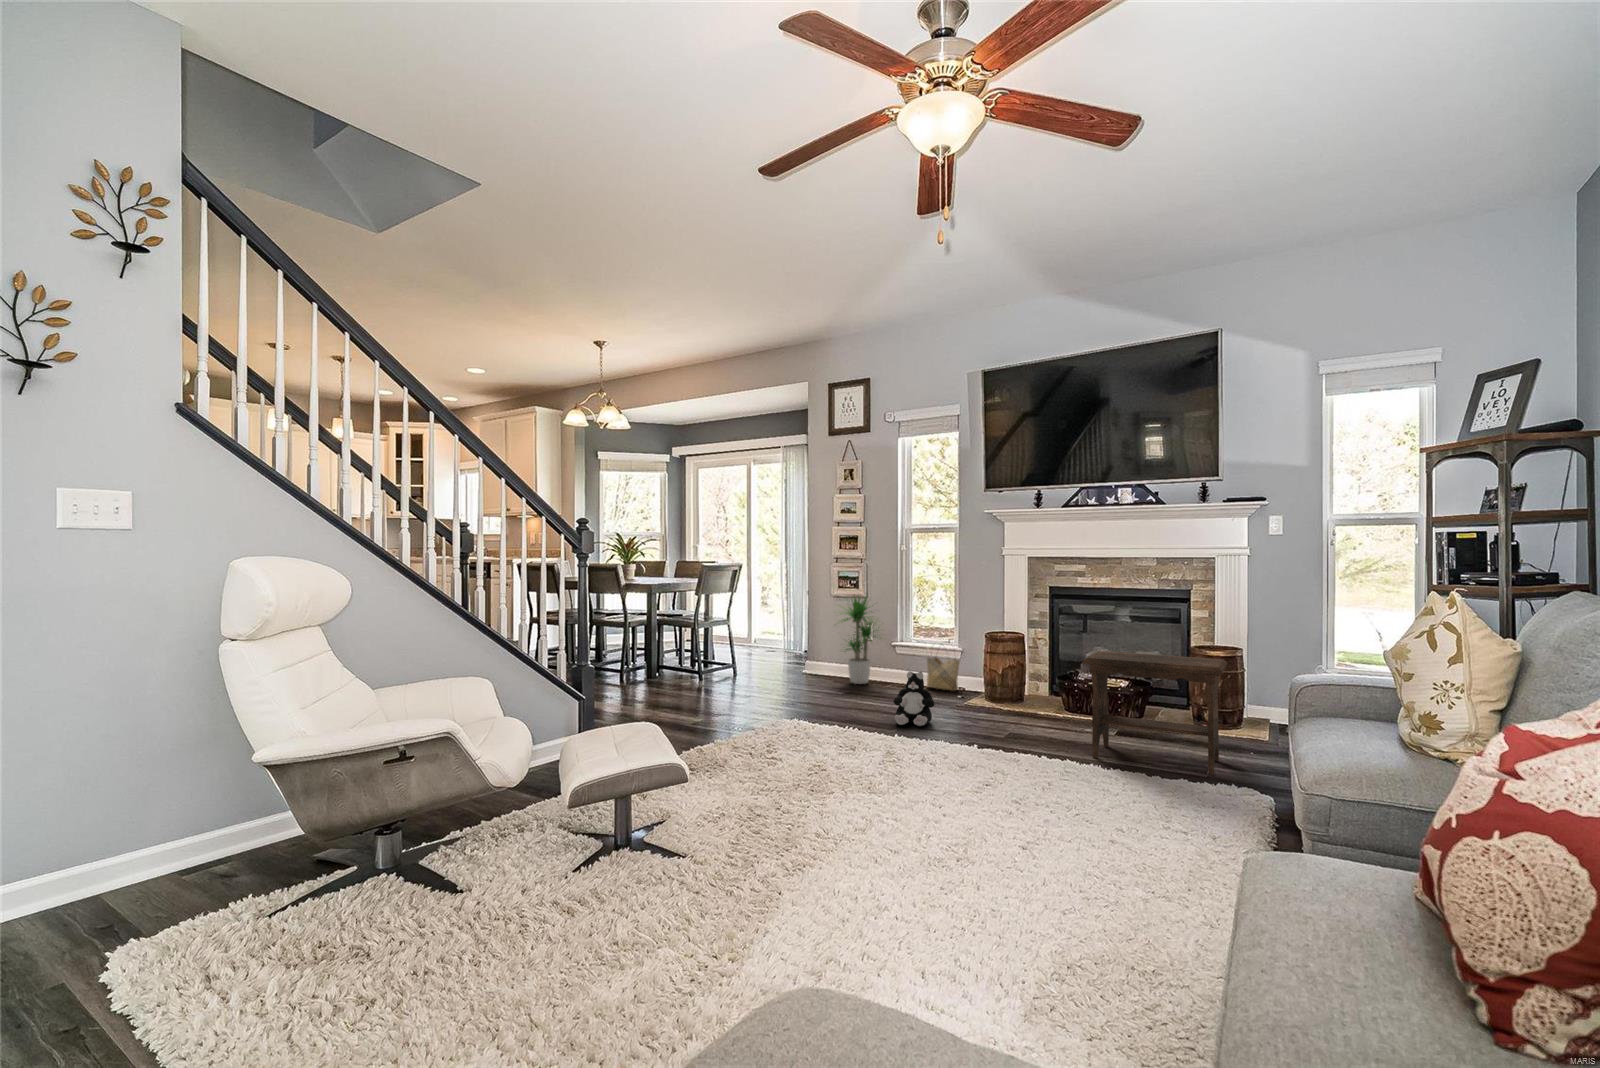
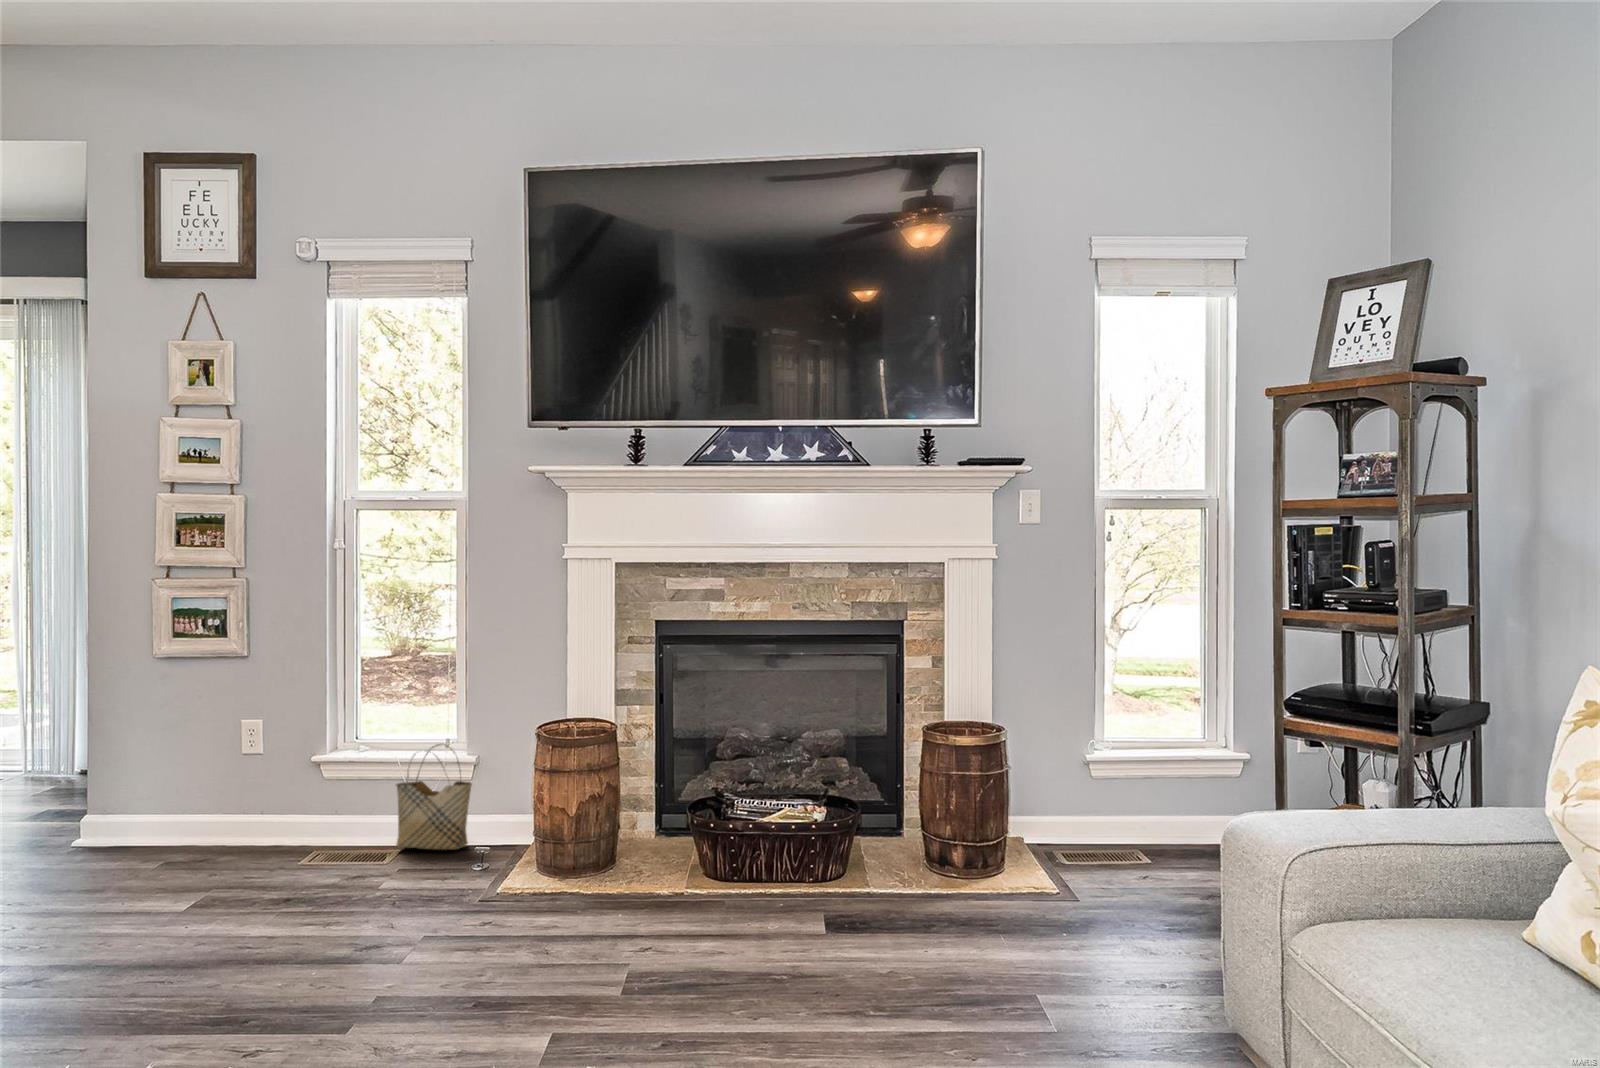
potted plant: present [840,596,879,684] -> none [154,646,307,863]
footstool: present [1083,651,1227,775] -> none [822,777,1105,1031]
plush toy: present [894,671,934,726] -> none [339,861,447,1014]

